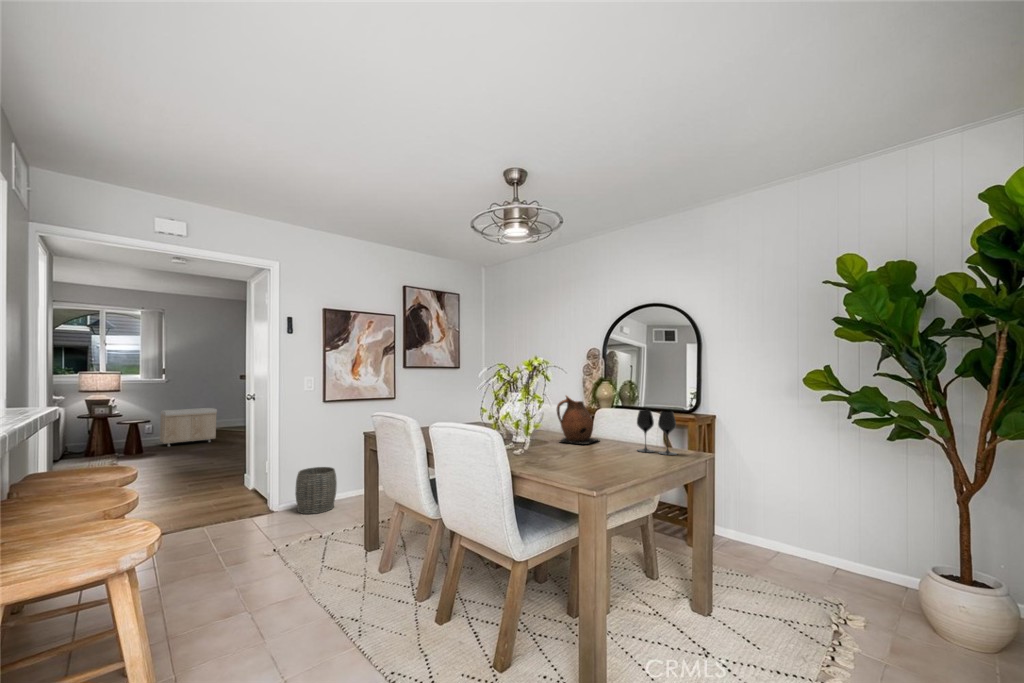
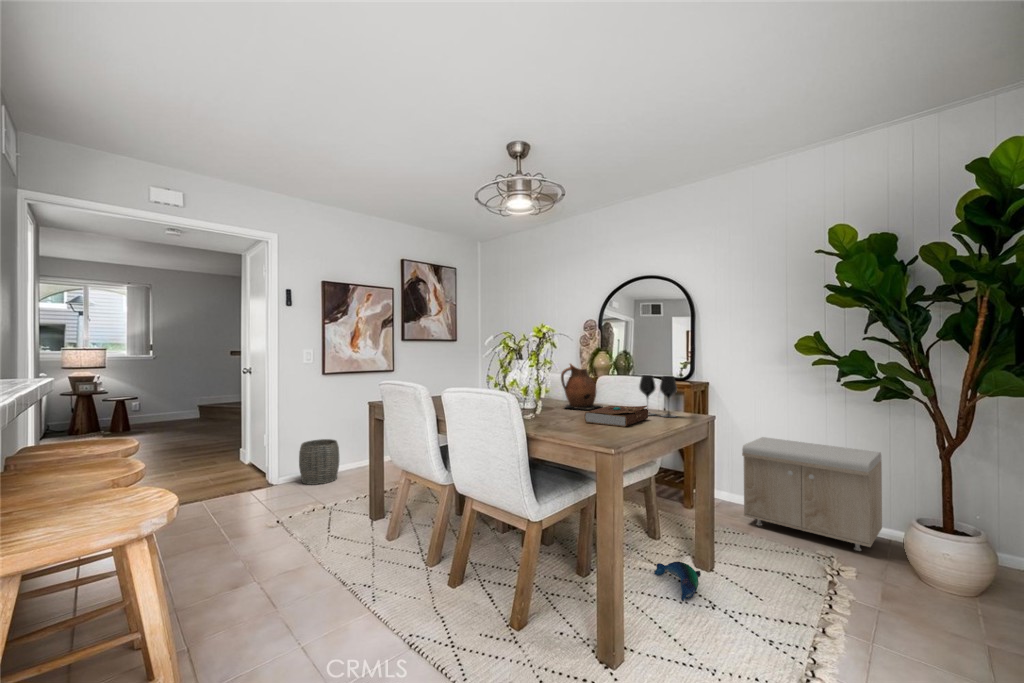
storage bench: present [160,408,217,446] -> present [742,437,882,551]
book: none [578,442,646,467] -> present [584,406,648,427]
plush toy: none [652,614,703,662] -> present [654,562,701,601]

